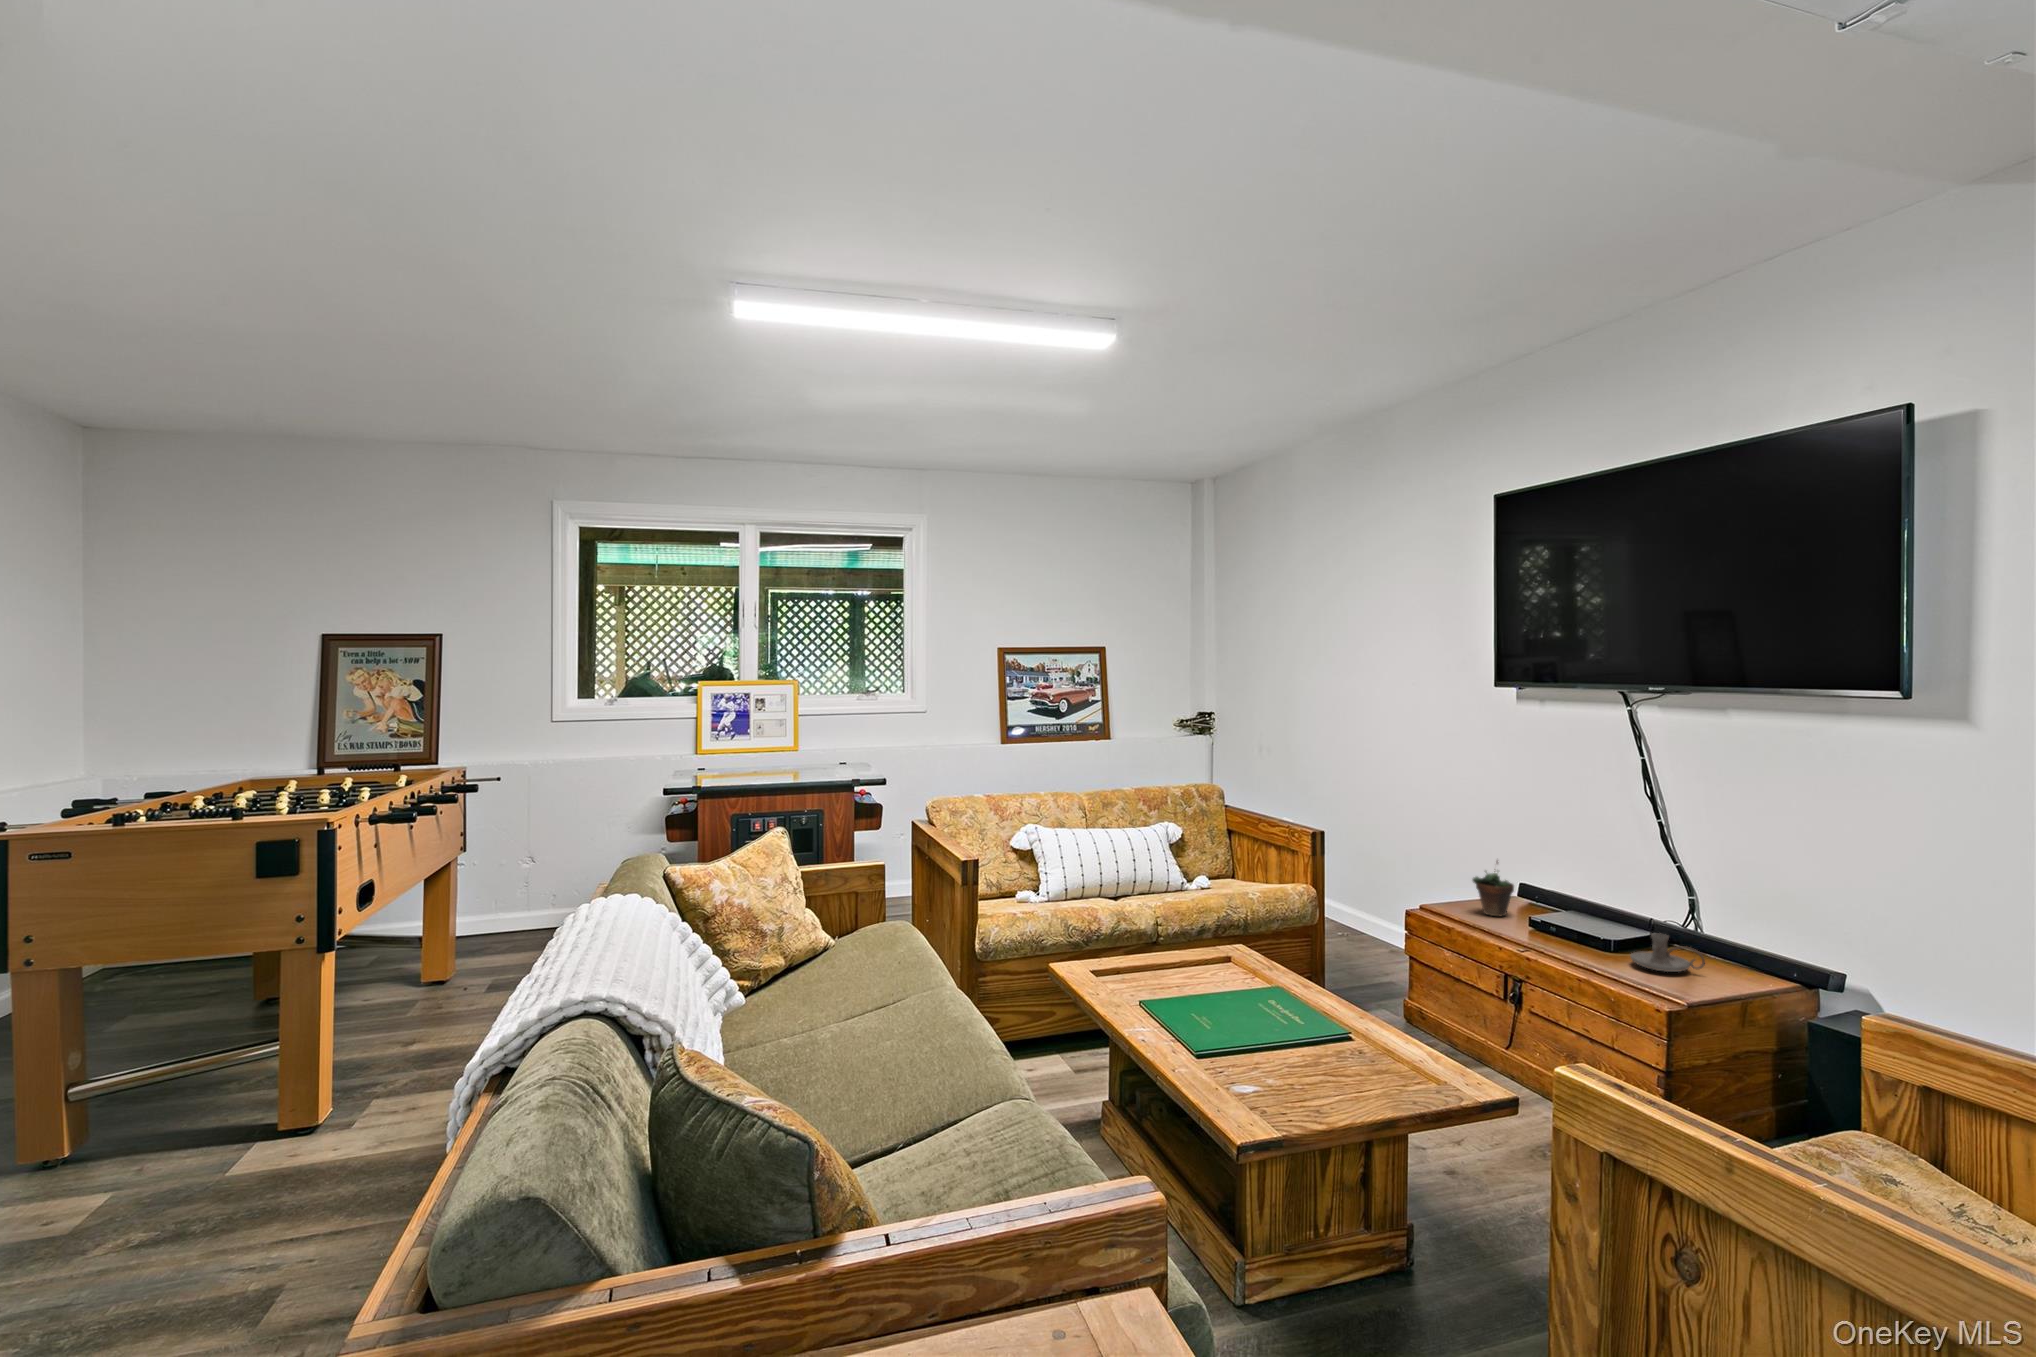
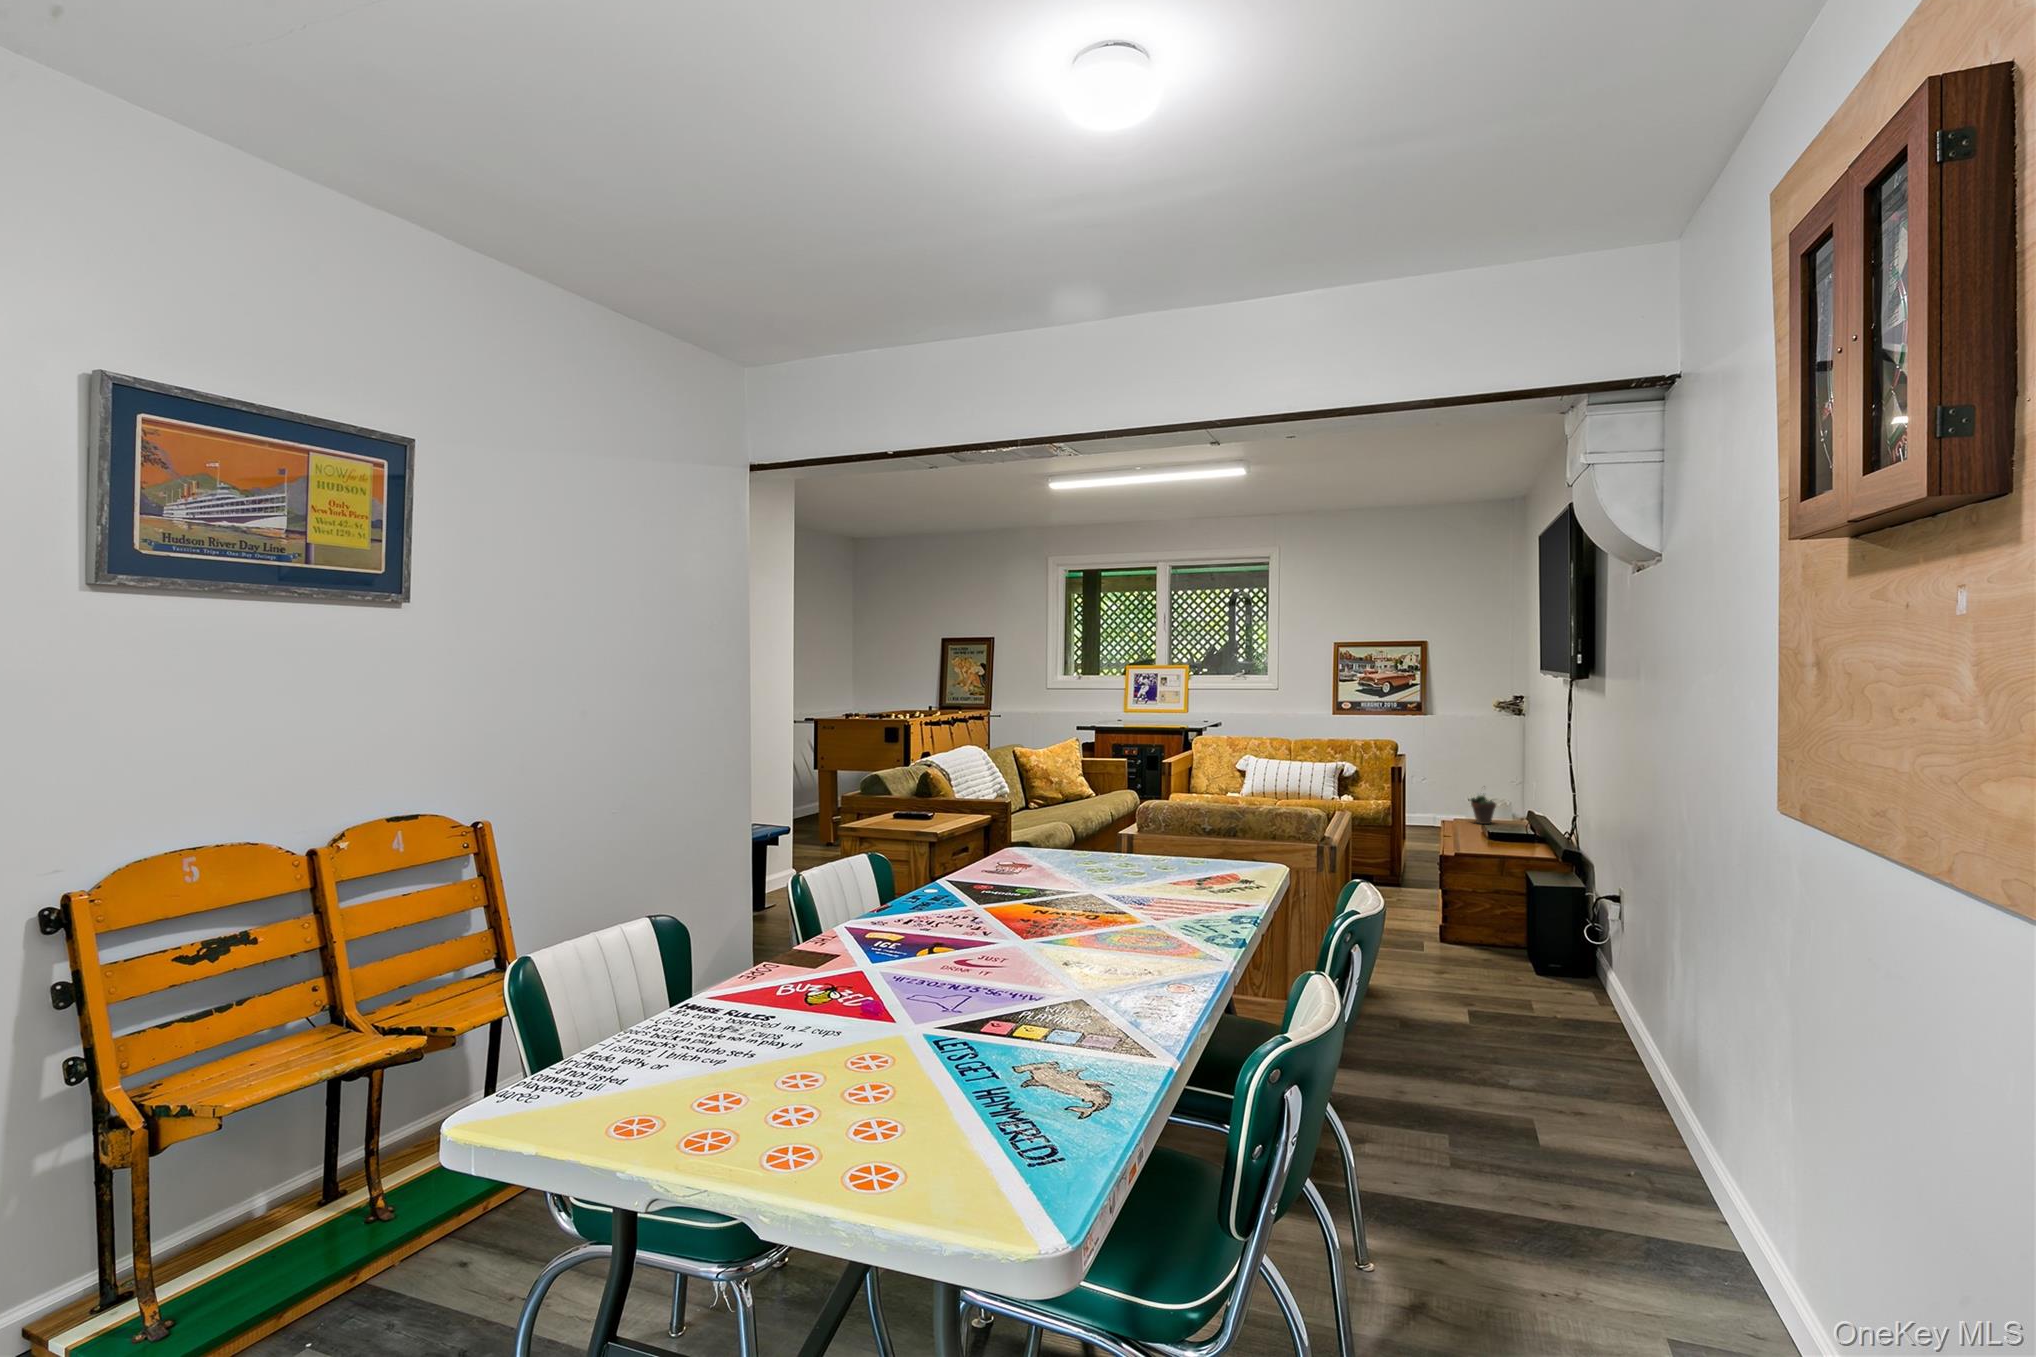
candle holder: present [1630,933,1705,972] -> none [1472,822,1506,843]

